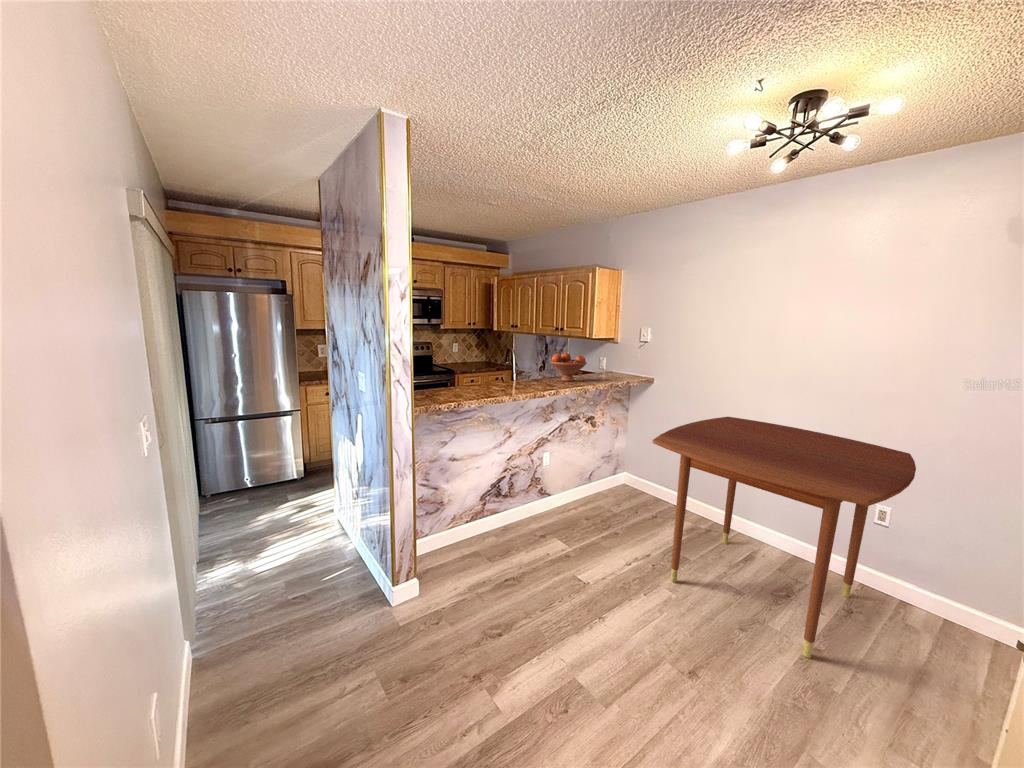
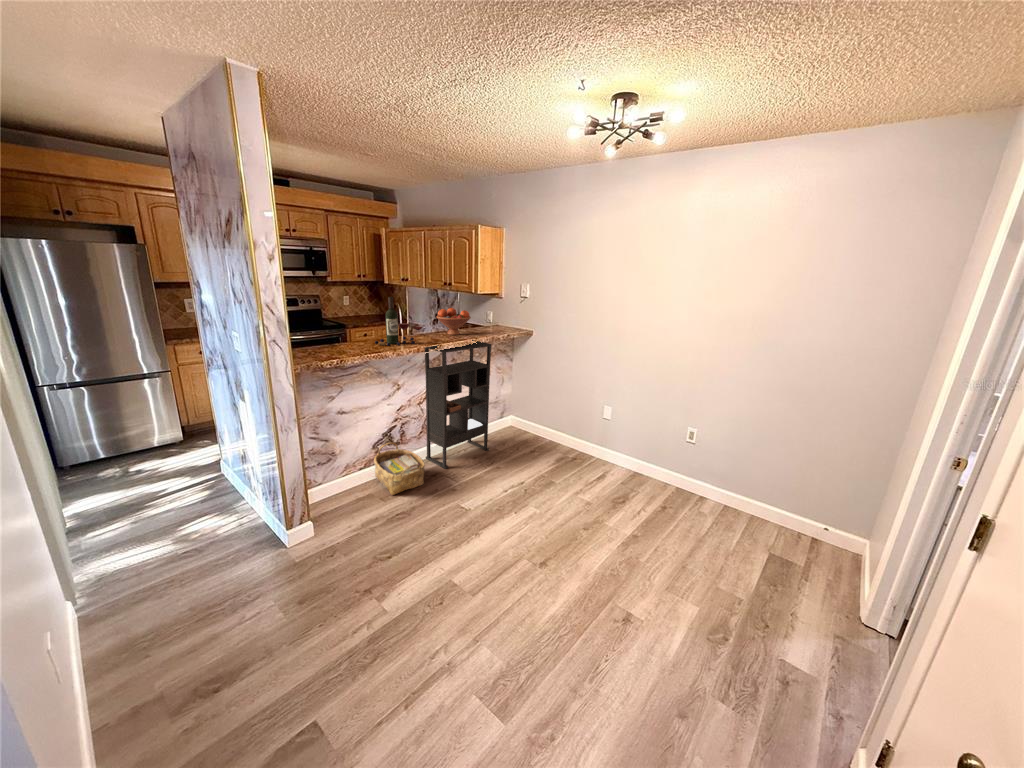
wine bottle: none [490,340,540,391] -> present [375,297,422,346]
bookshelf: none [533,387,610,529] -> present [425,340,491,469]
dining table: present [652,417,916,658] -> none [519,363,709,542]
woven basket: none [482,494,536,555] -> present [374,442,425,495]

